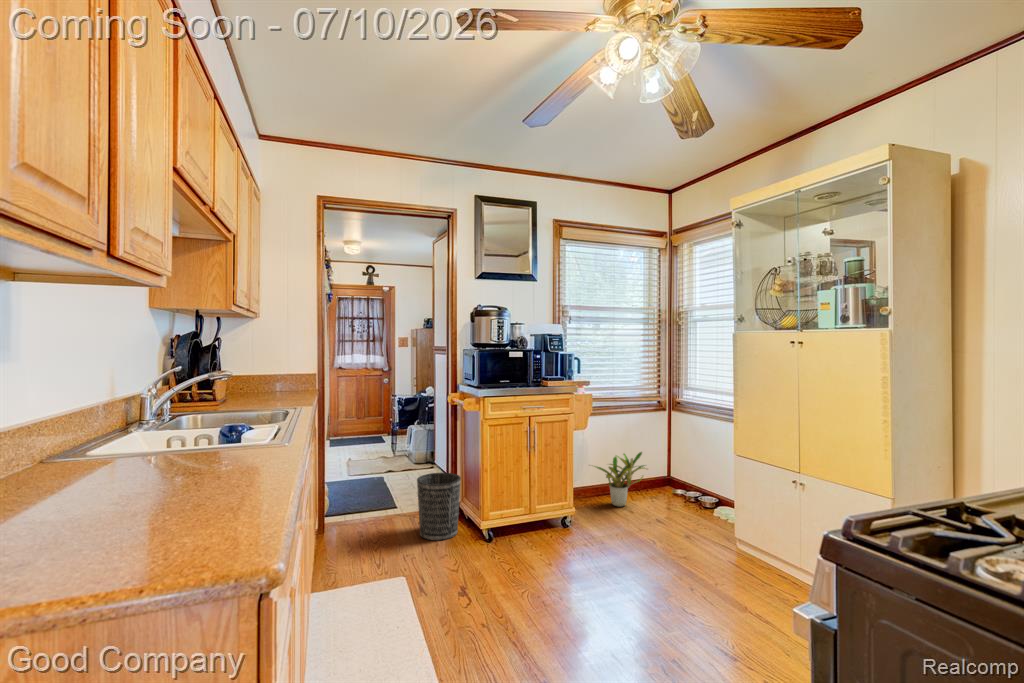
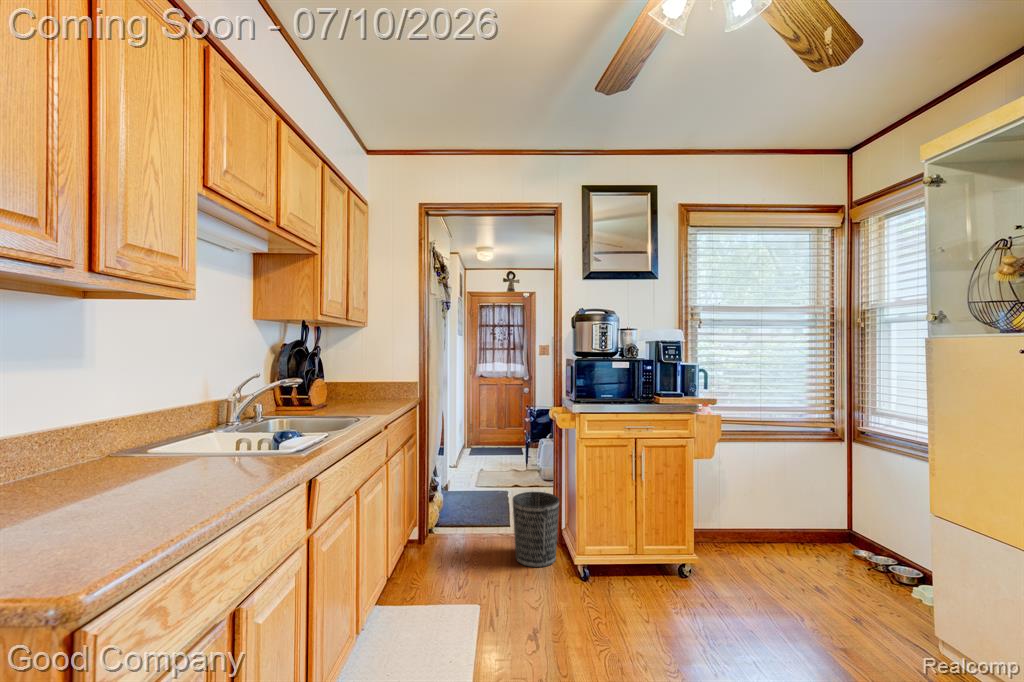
potted plant: present [594,452,645,507] -> none [725,491,812,560]

